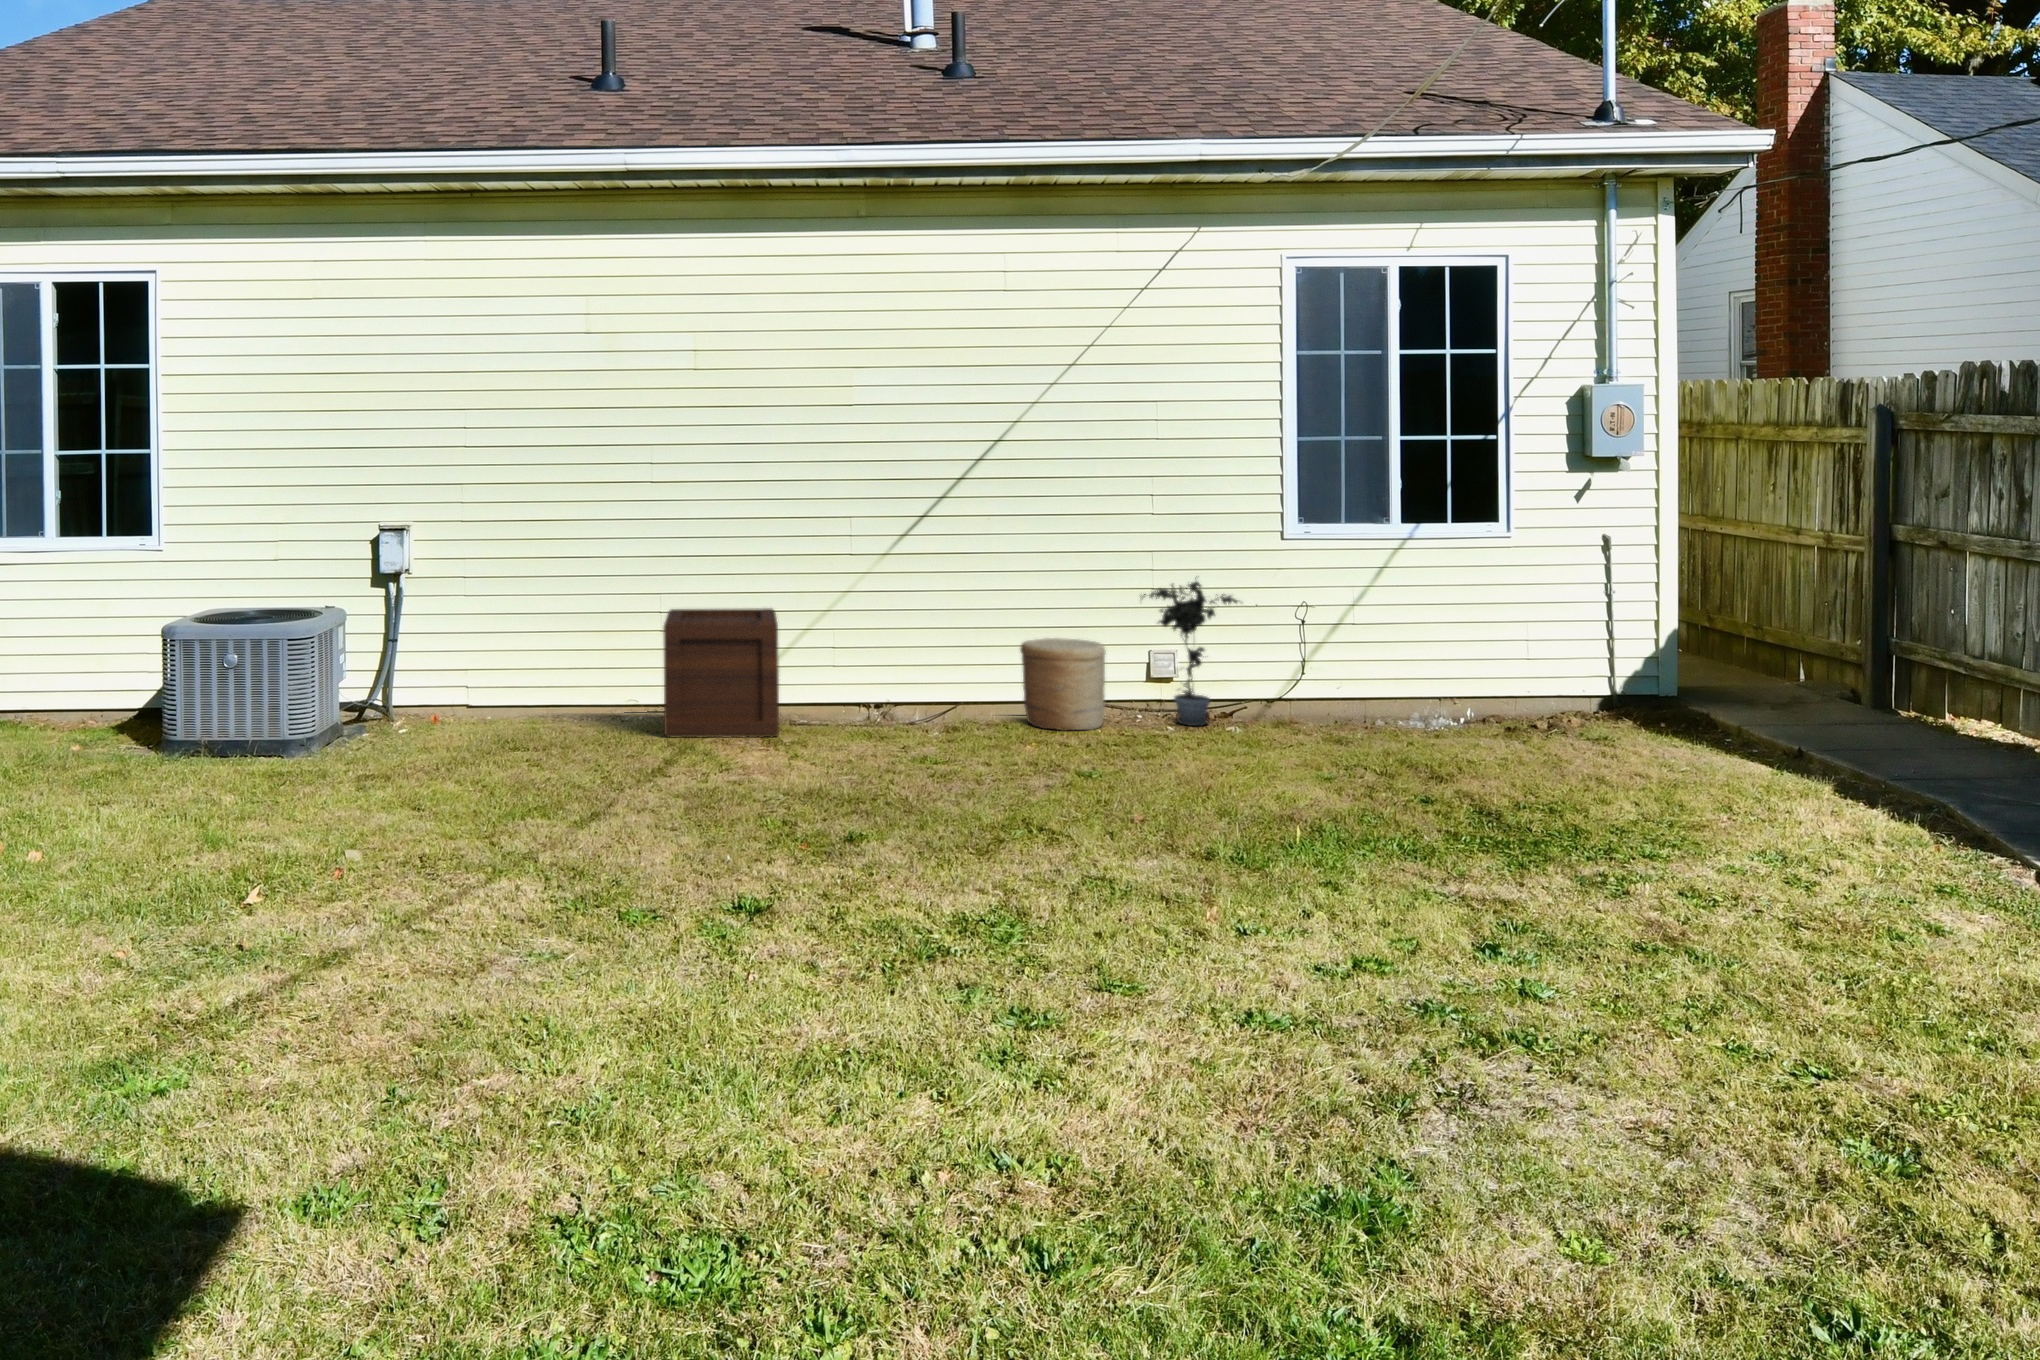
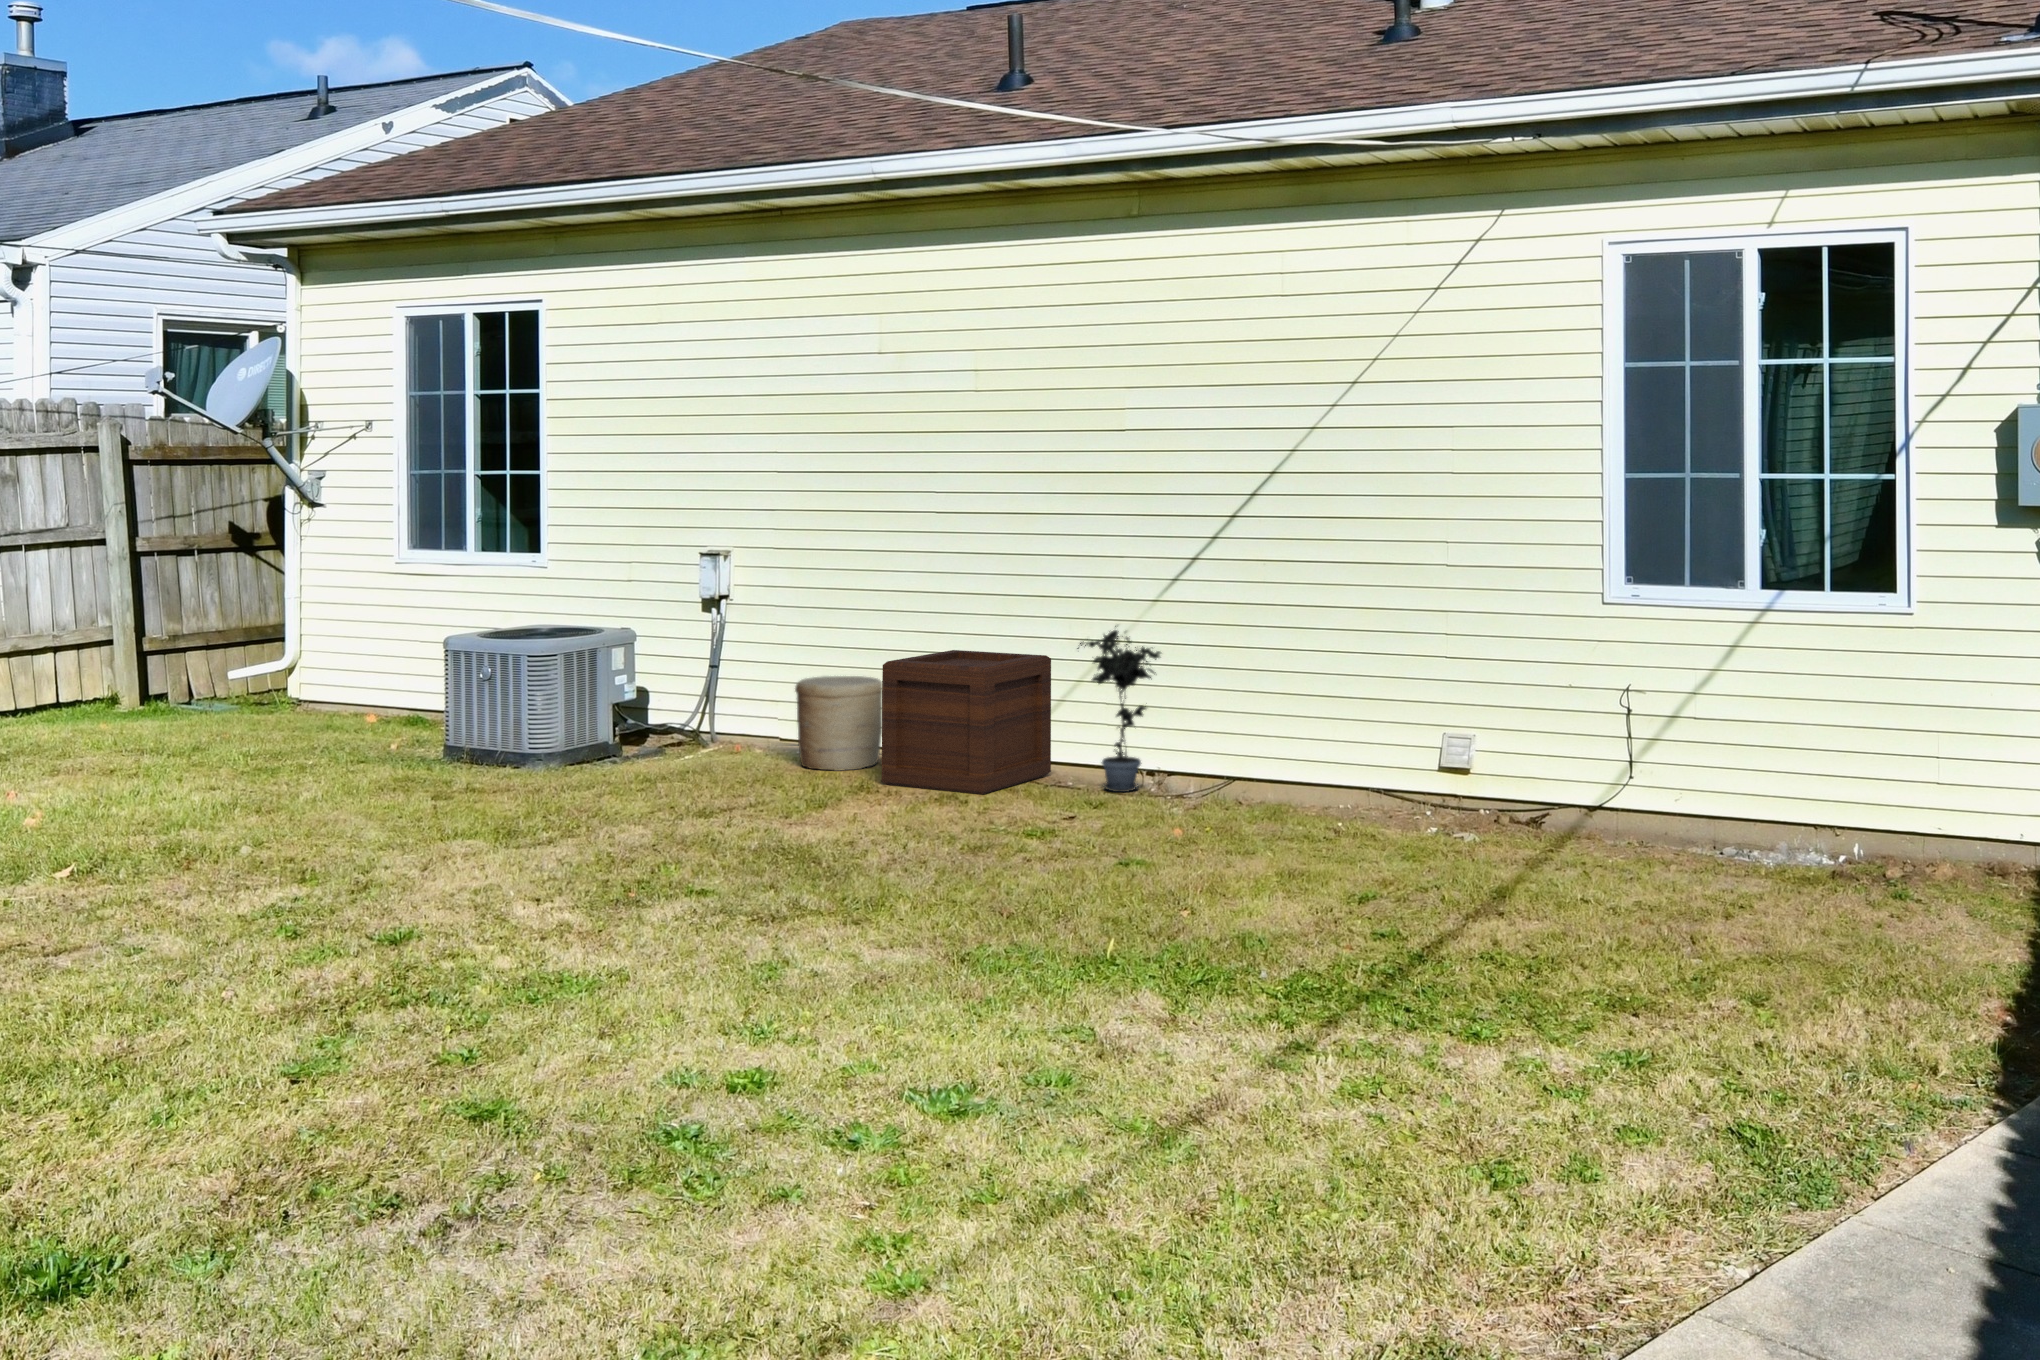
potted plant: present [1141,578,1238,726] -> present [1077,626,1161,792]
woven basket: present [1020,638,1106,731] -> present [795,676,882,771]

